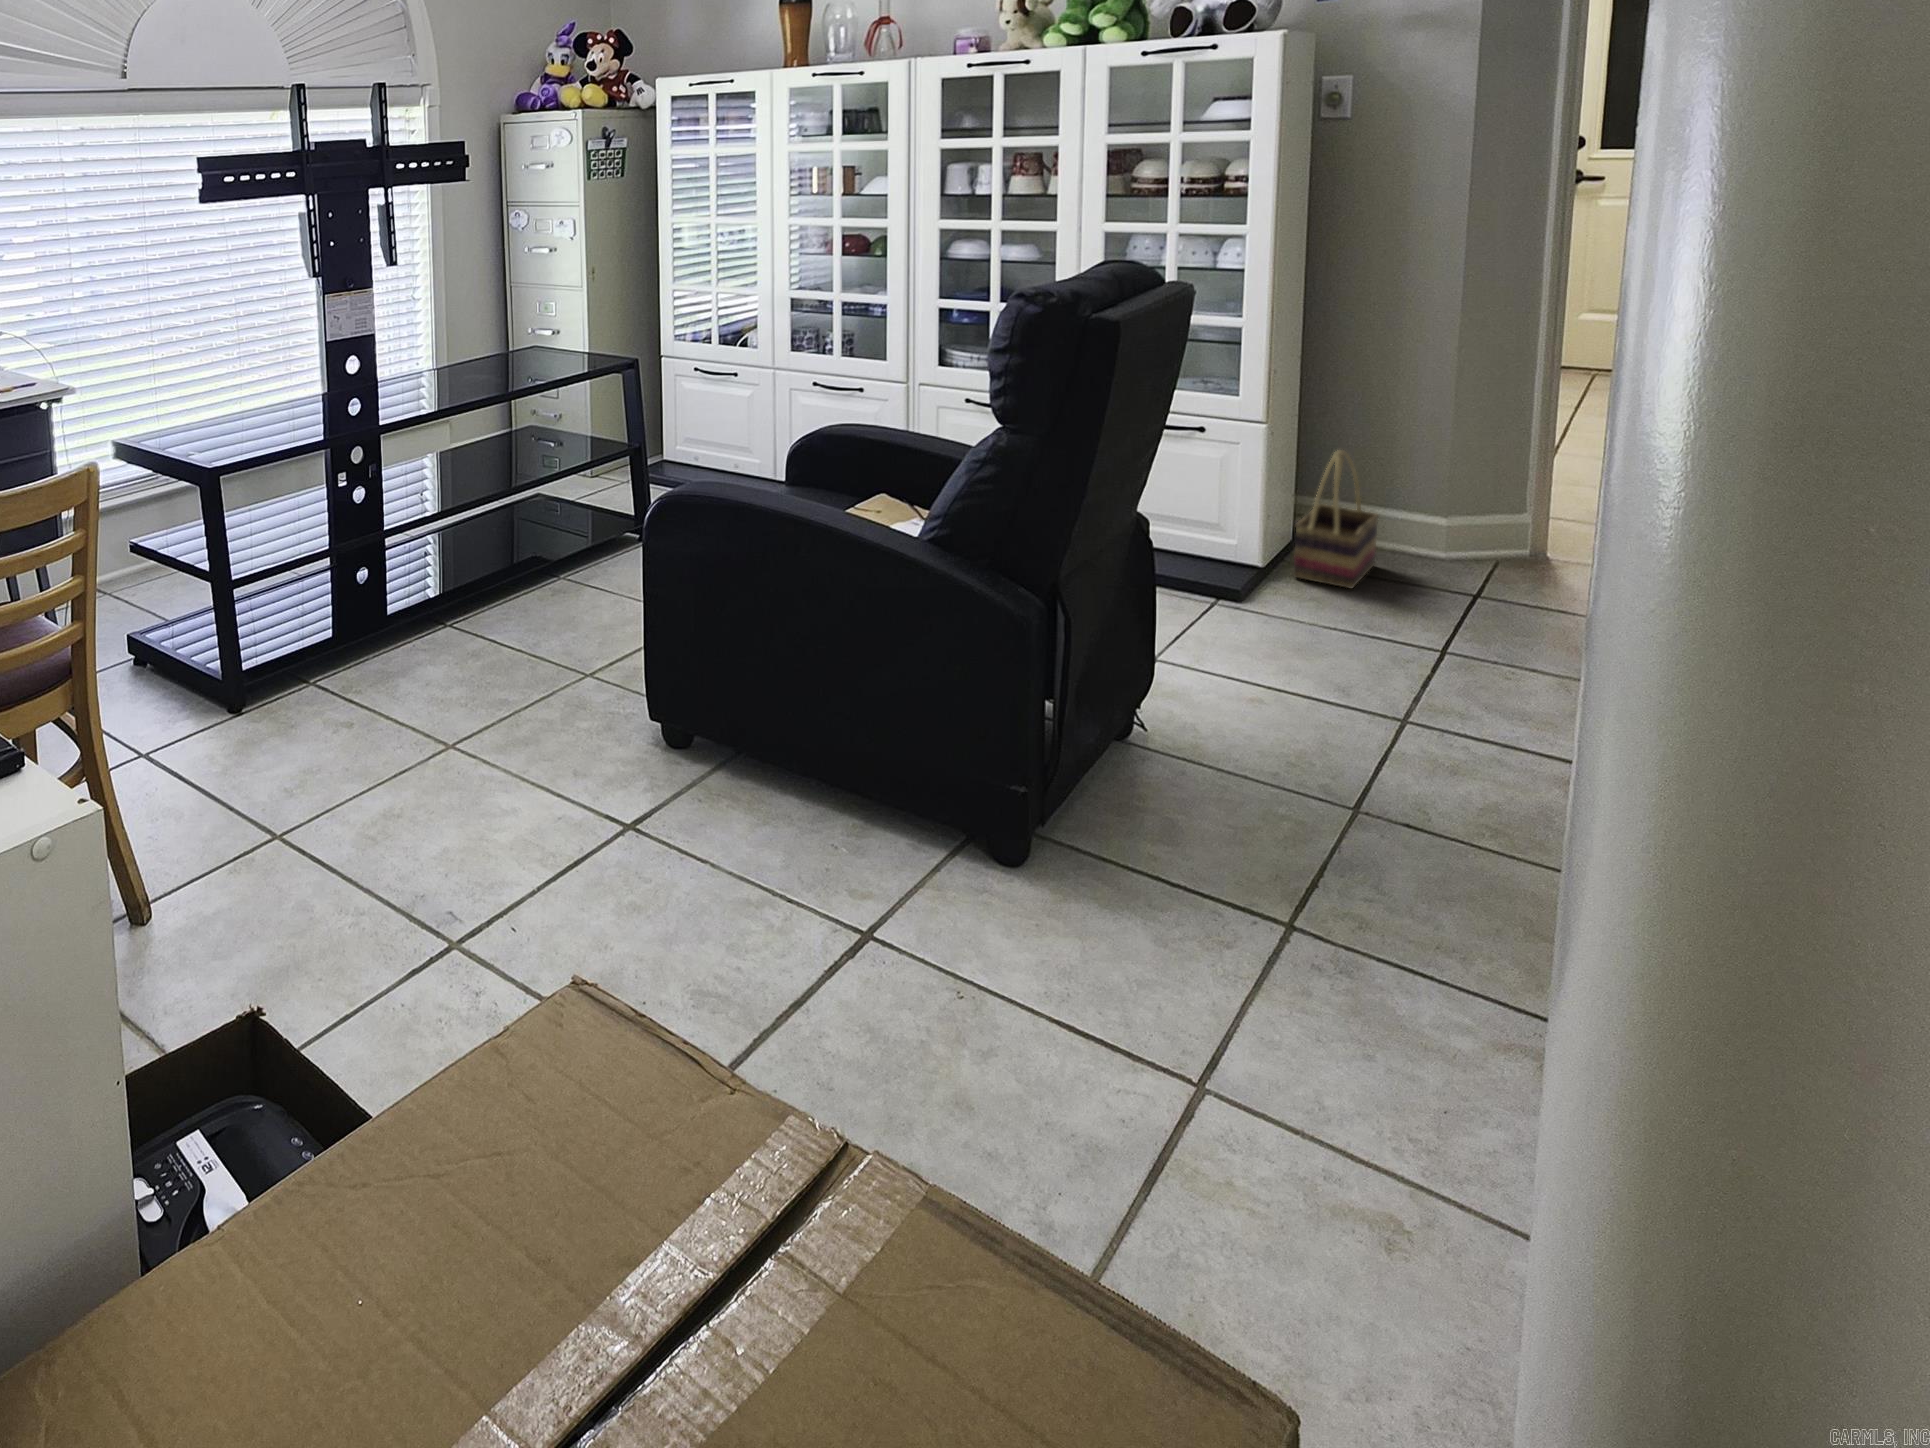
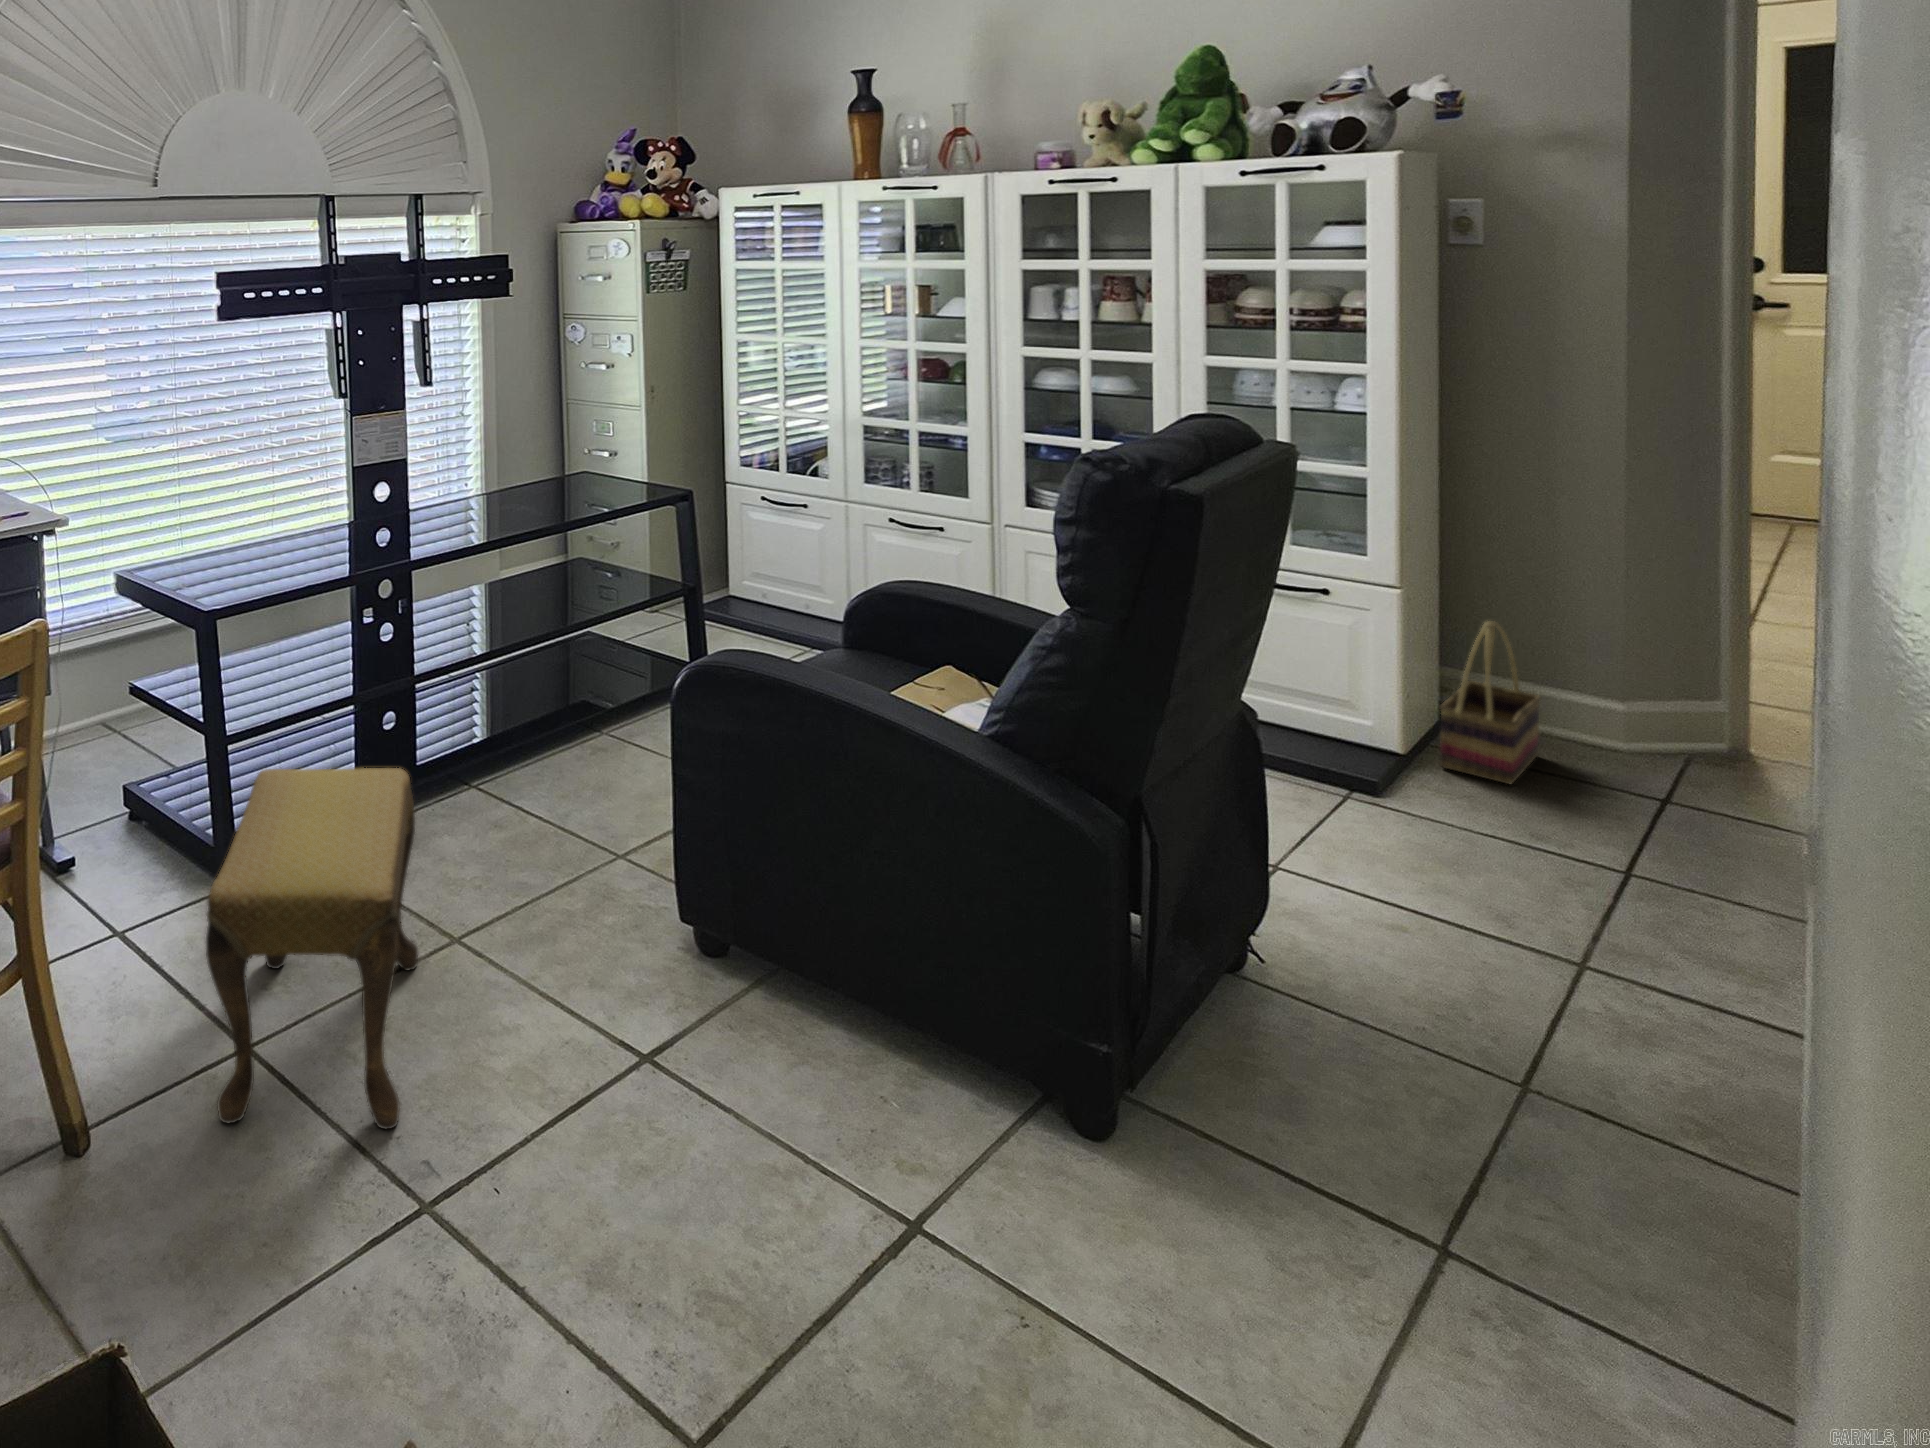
footstool: none [246,597,421,900] -> present [206,768,418,1129]

